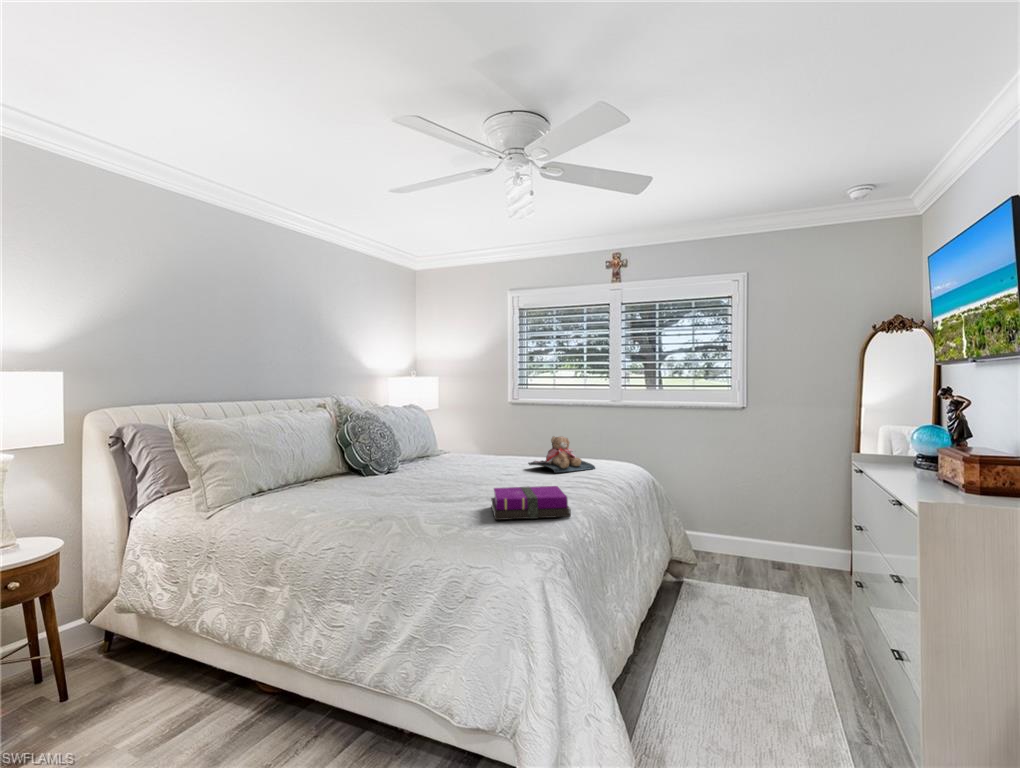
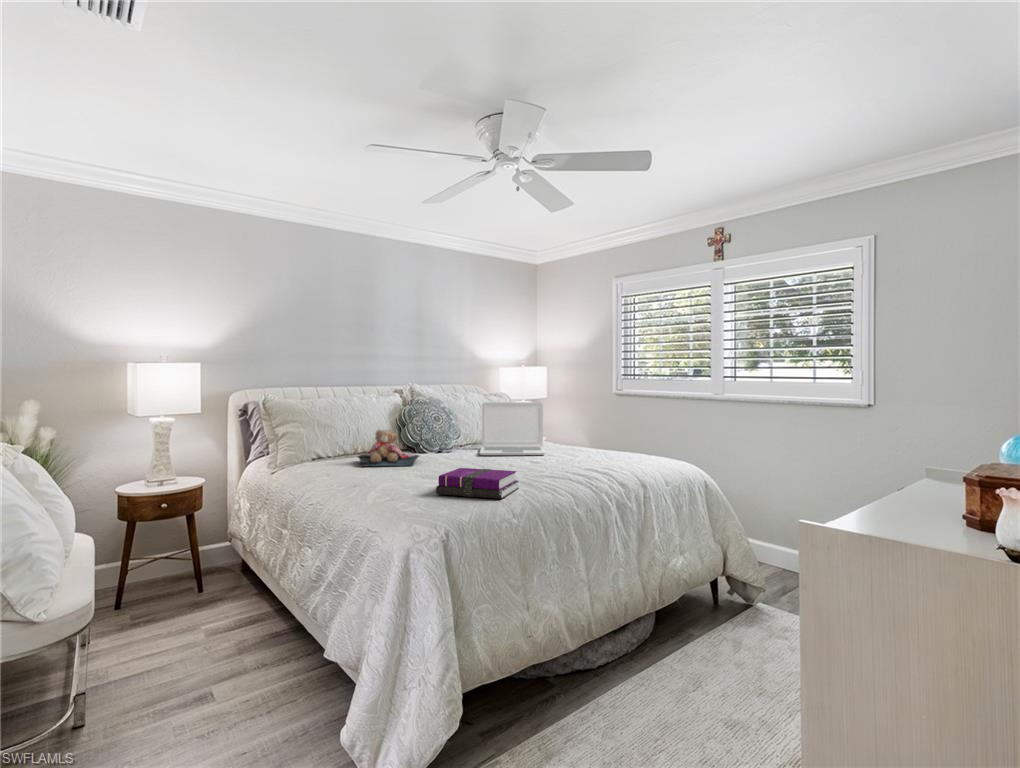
laptop: none [428,413,506,471] -> present [480,402,546,455]
teddy bear: present [528,436,595,473] -> present [358,430,419,467]

